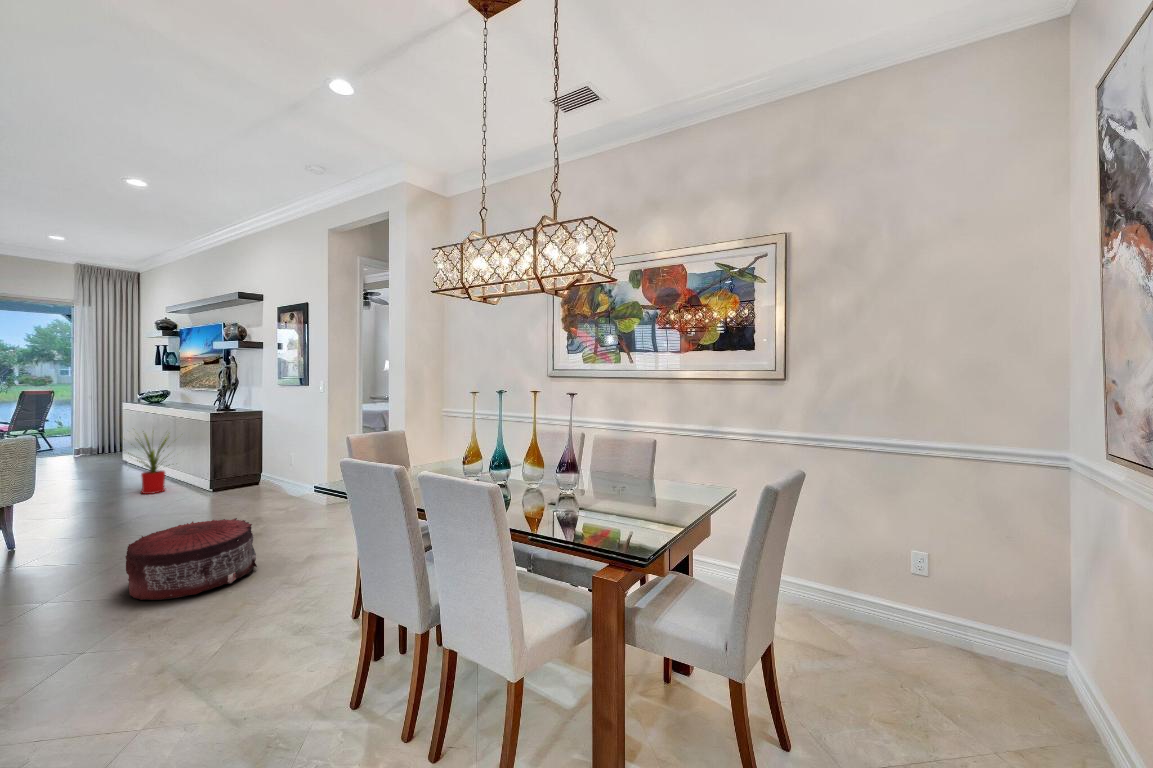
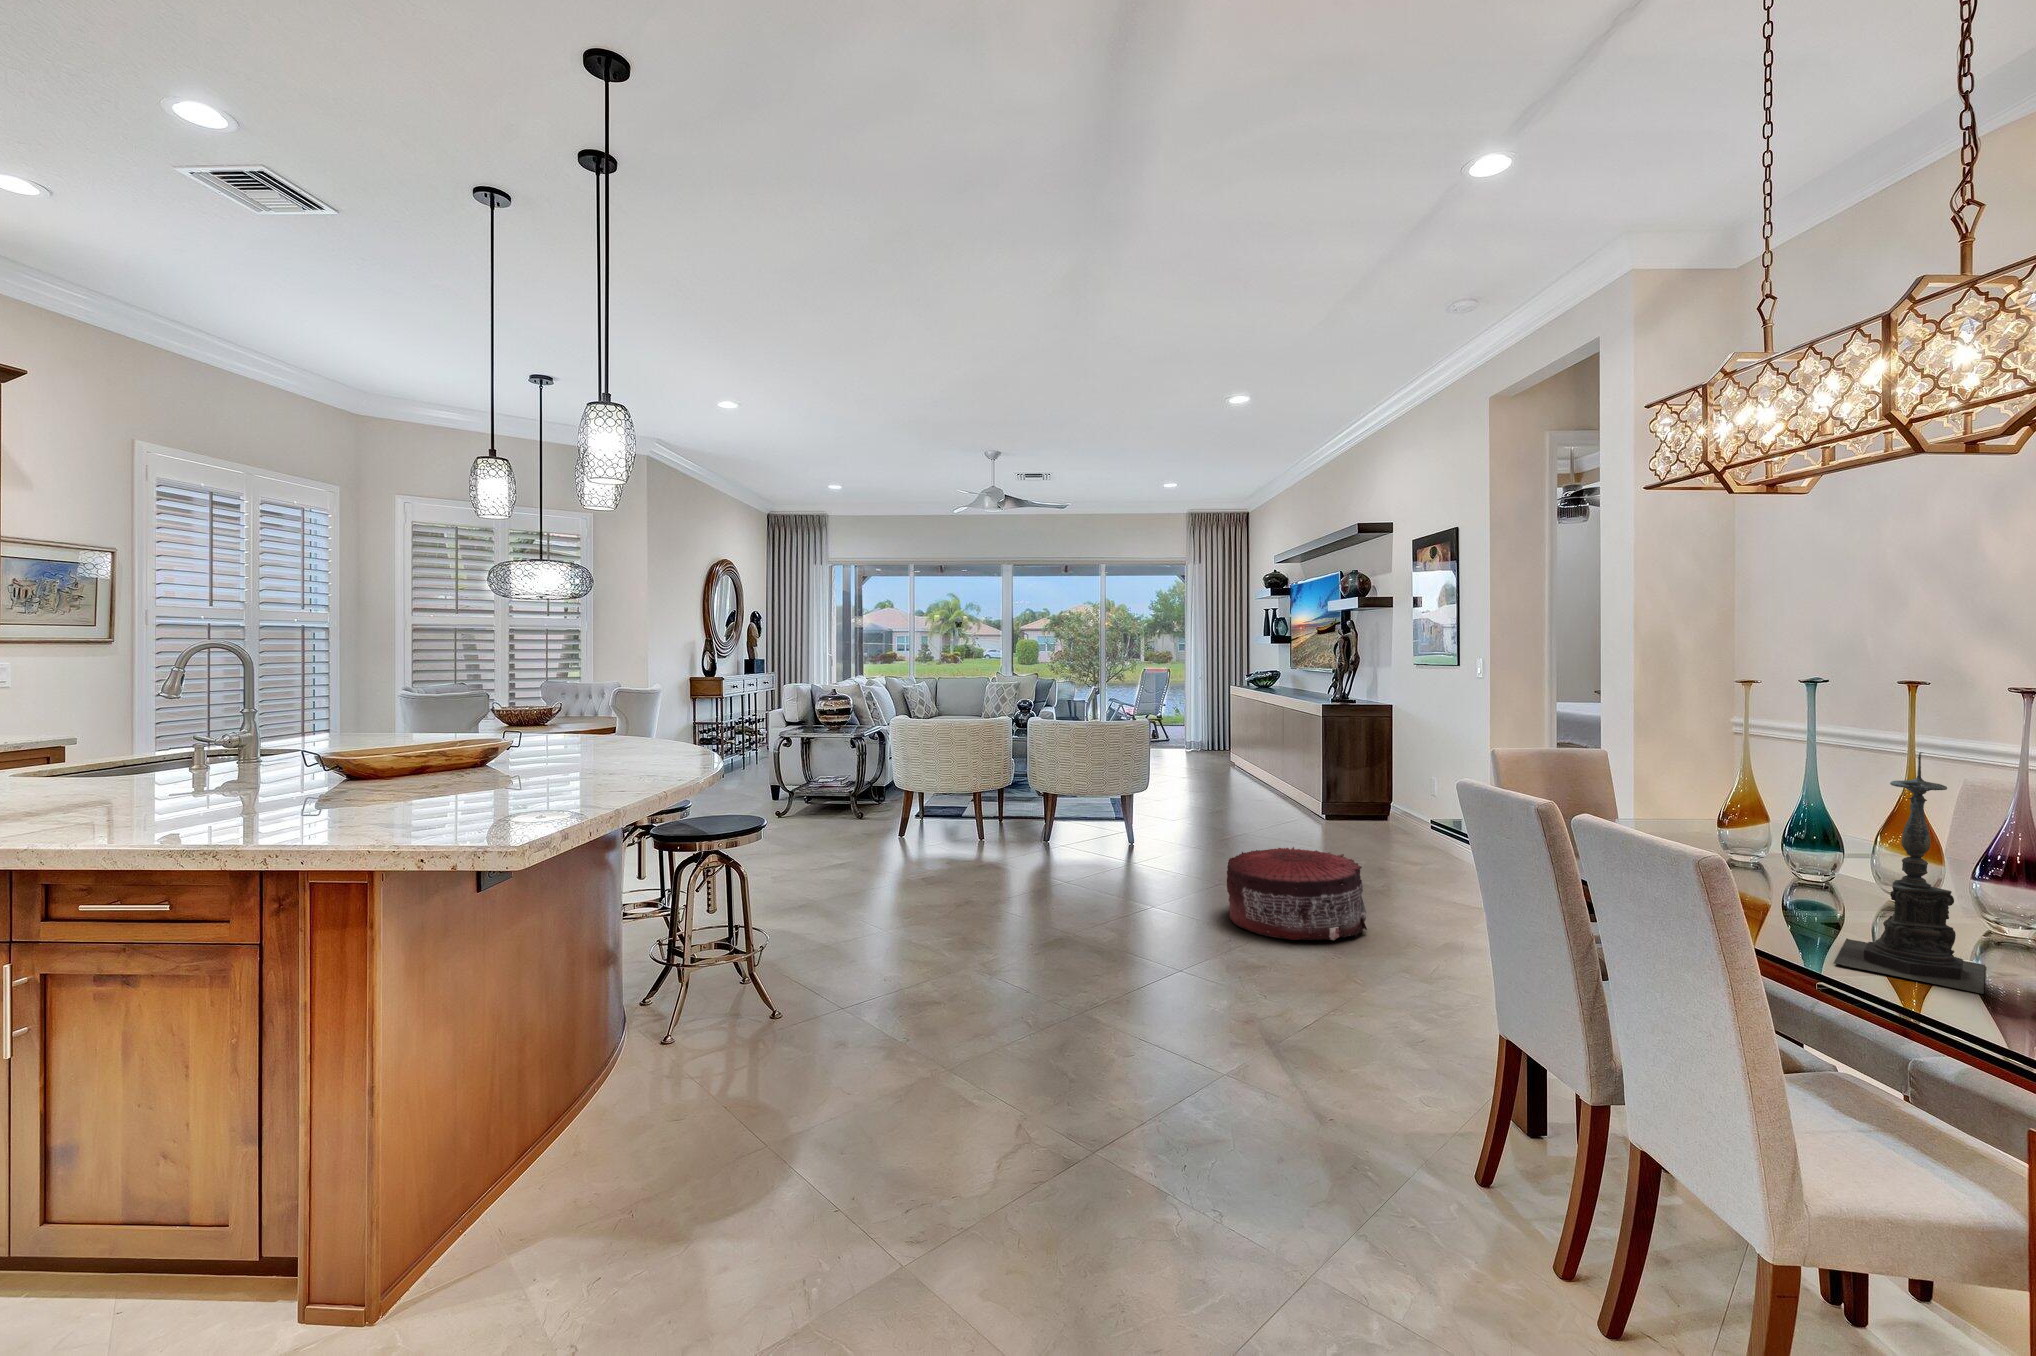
candle holder: none [529,422,580,526] -> present [1834,752,1985,994]
house plant: present [128,434,167,494] -> none [1227,719,1293,808]

